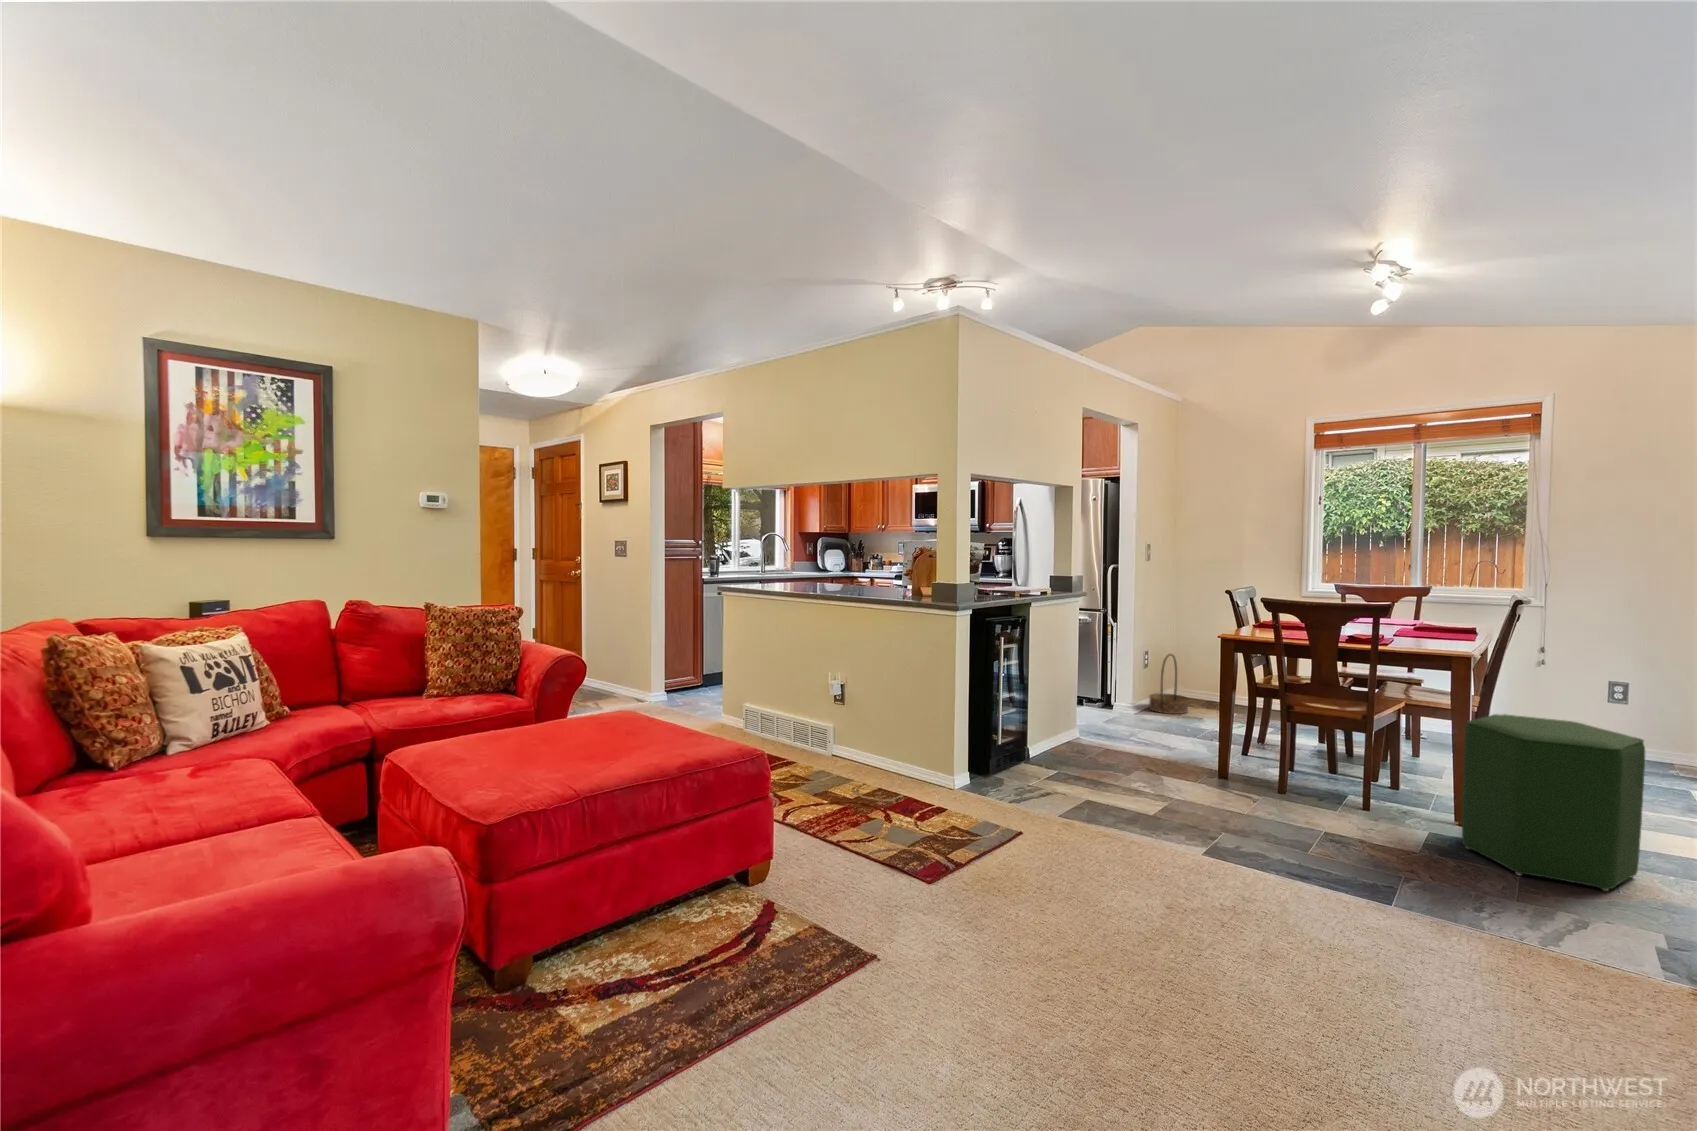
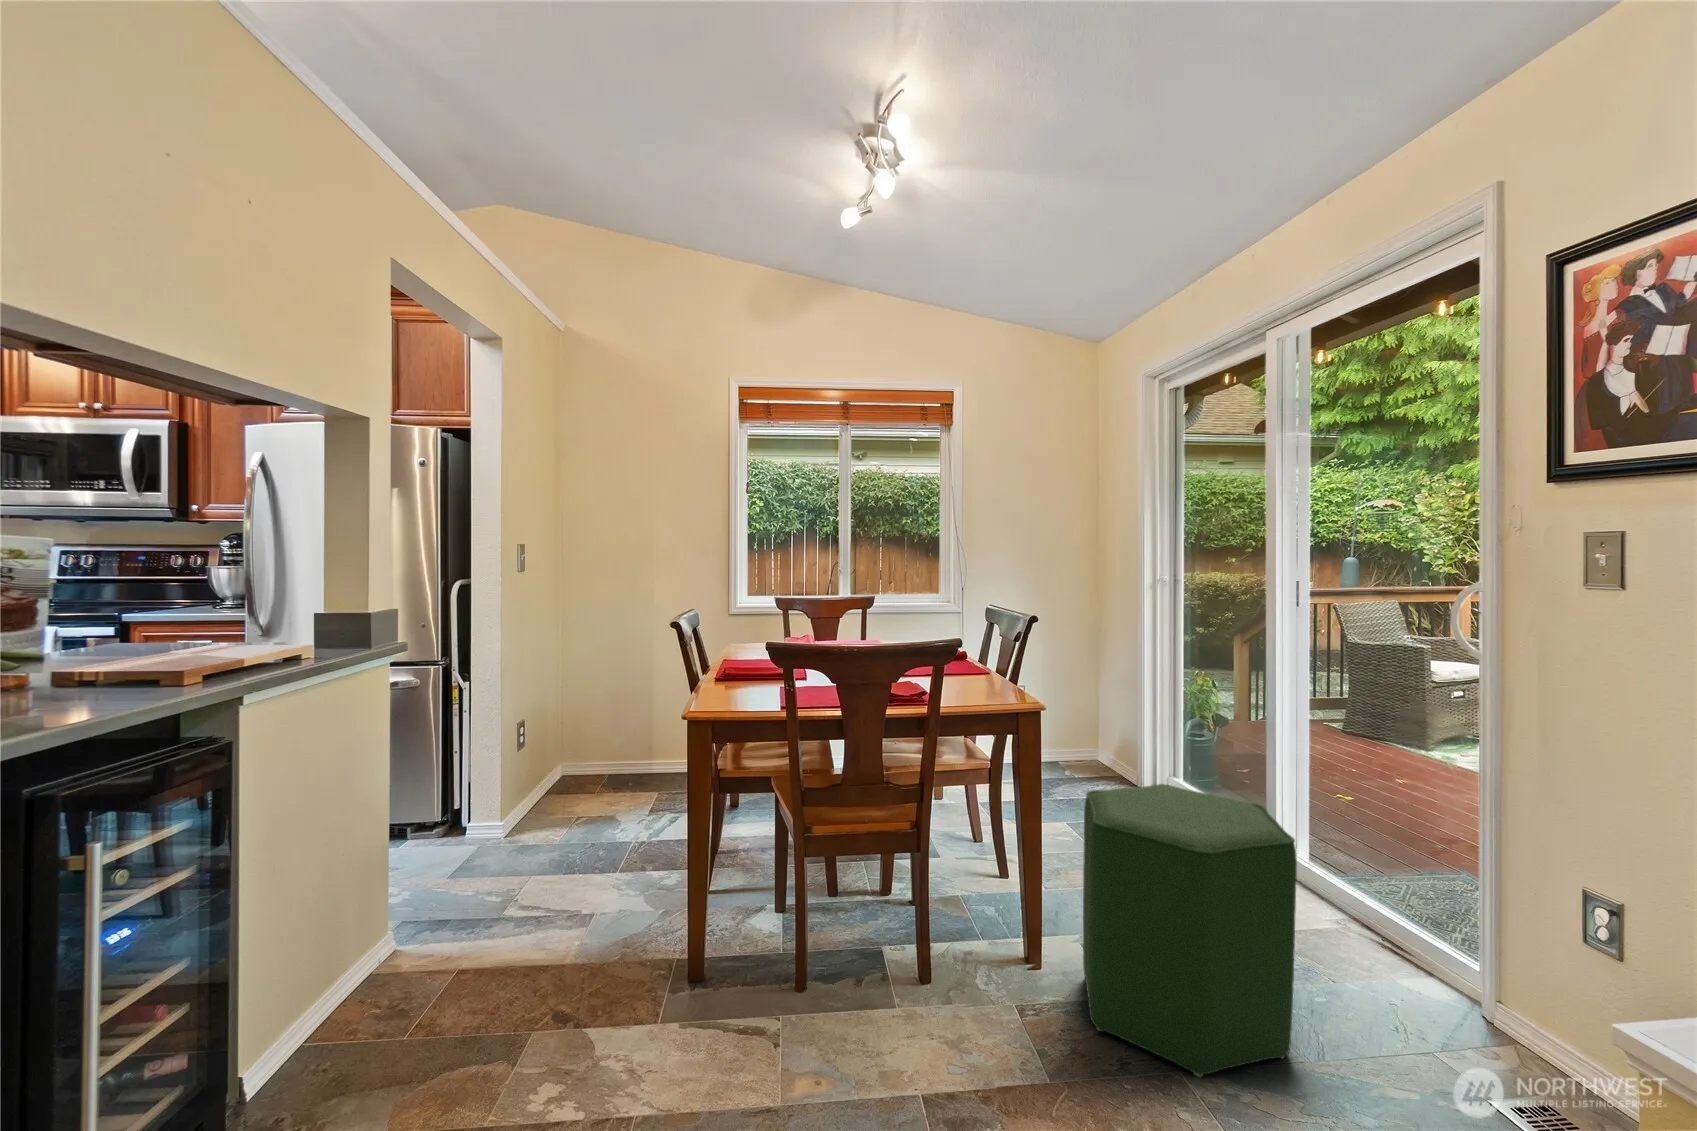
basket: present [1149,654,1188,714] -> none [527,720,589,822]

